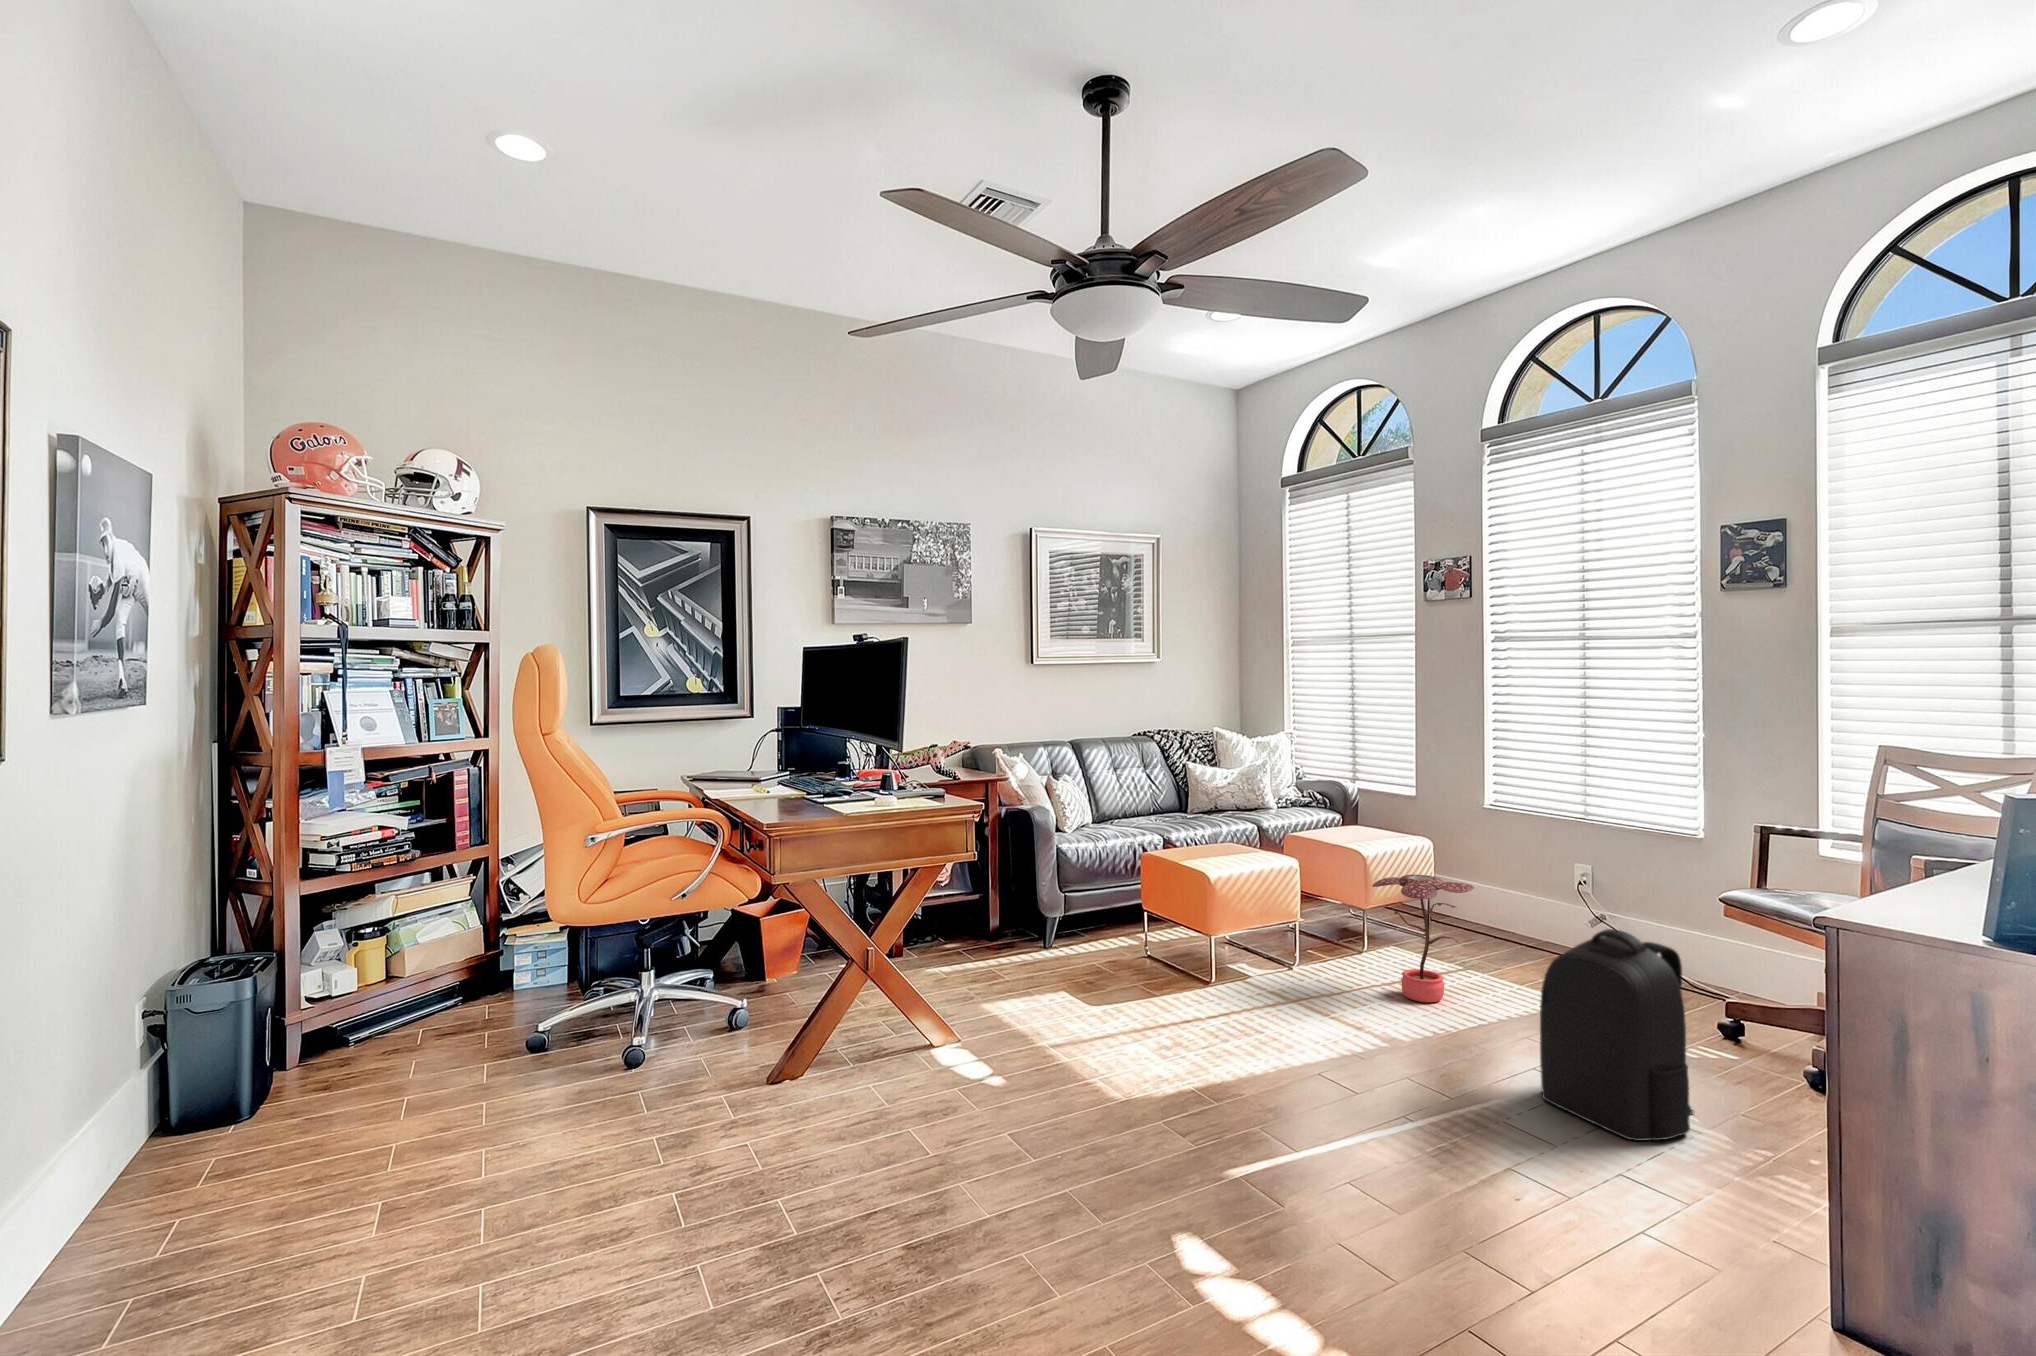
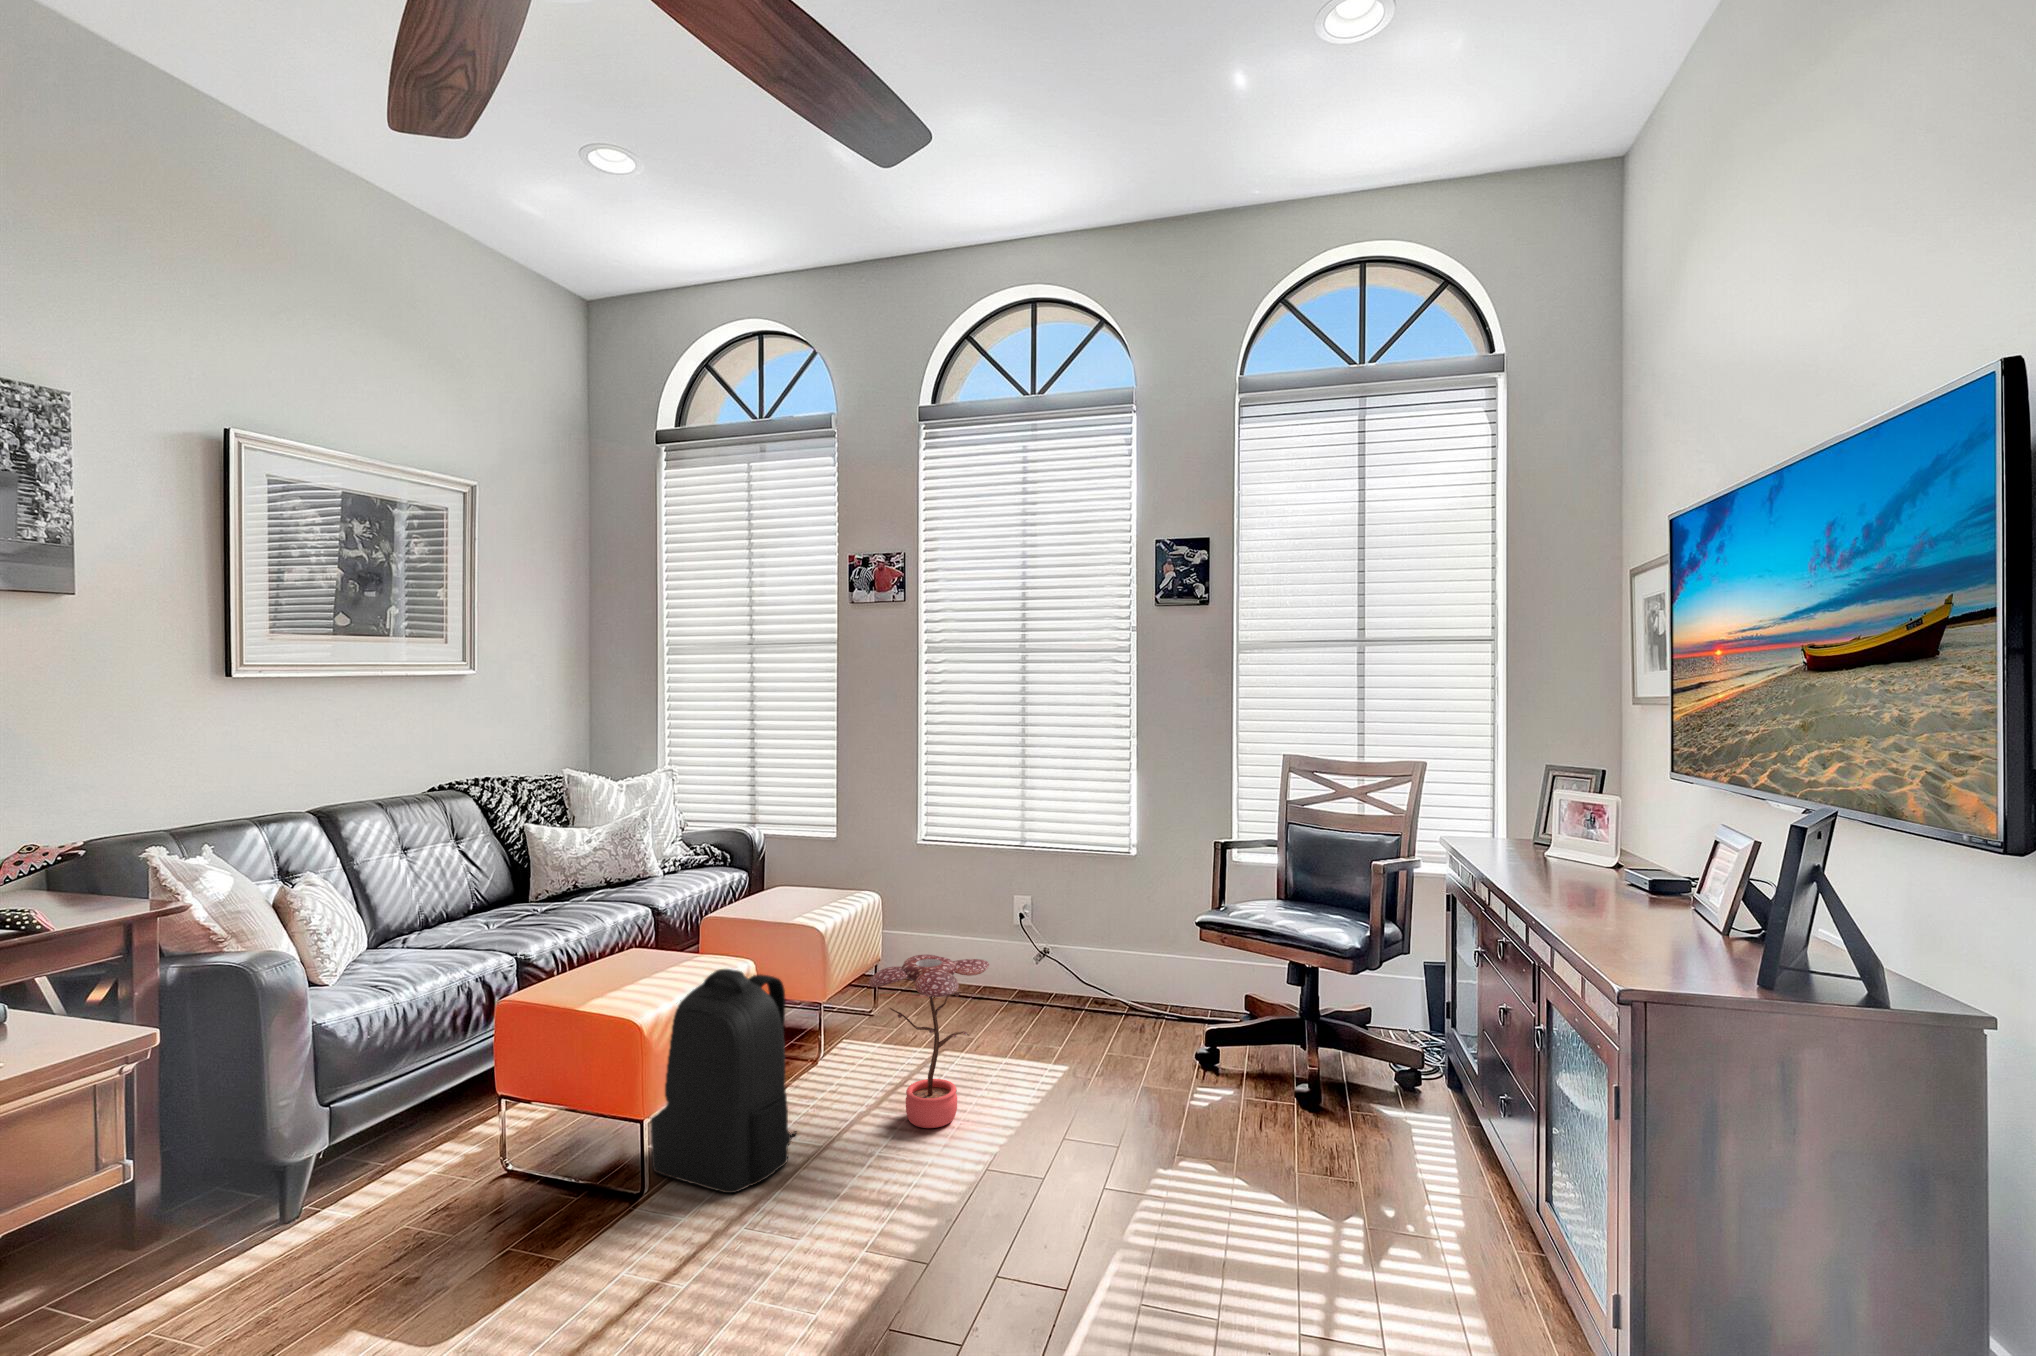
backpack: present [1540,929,1693,1141] -> present [651,969,797,1193]

